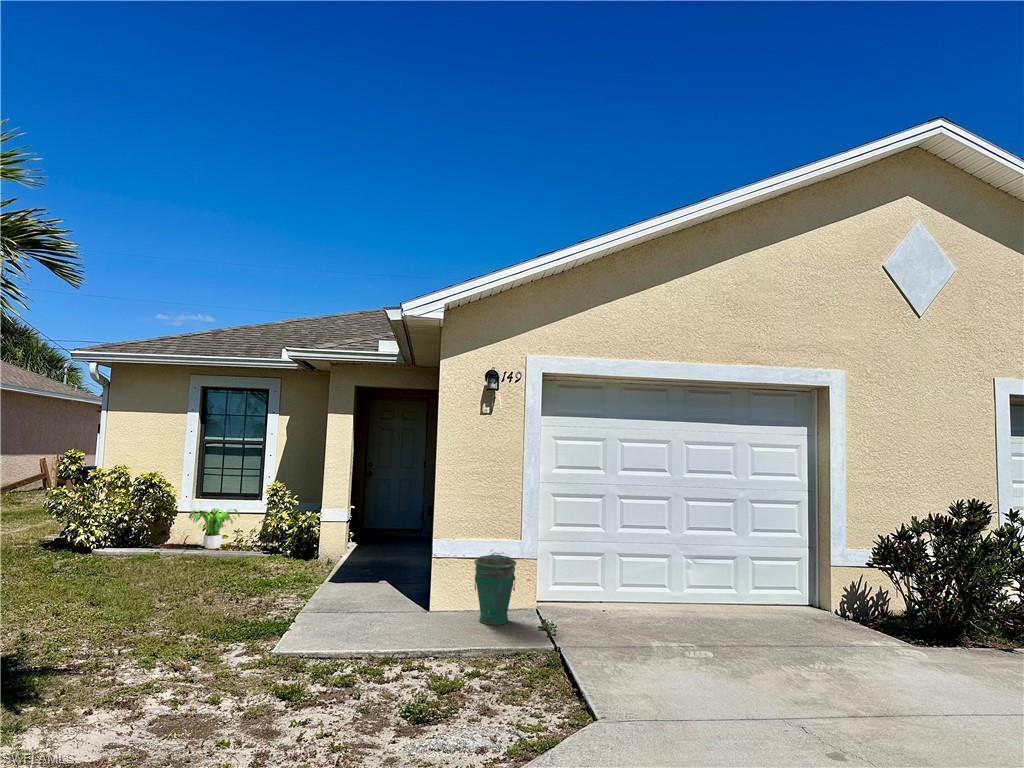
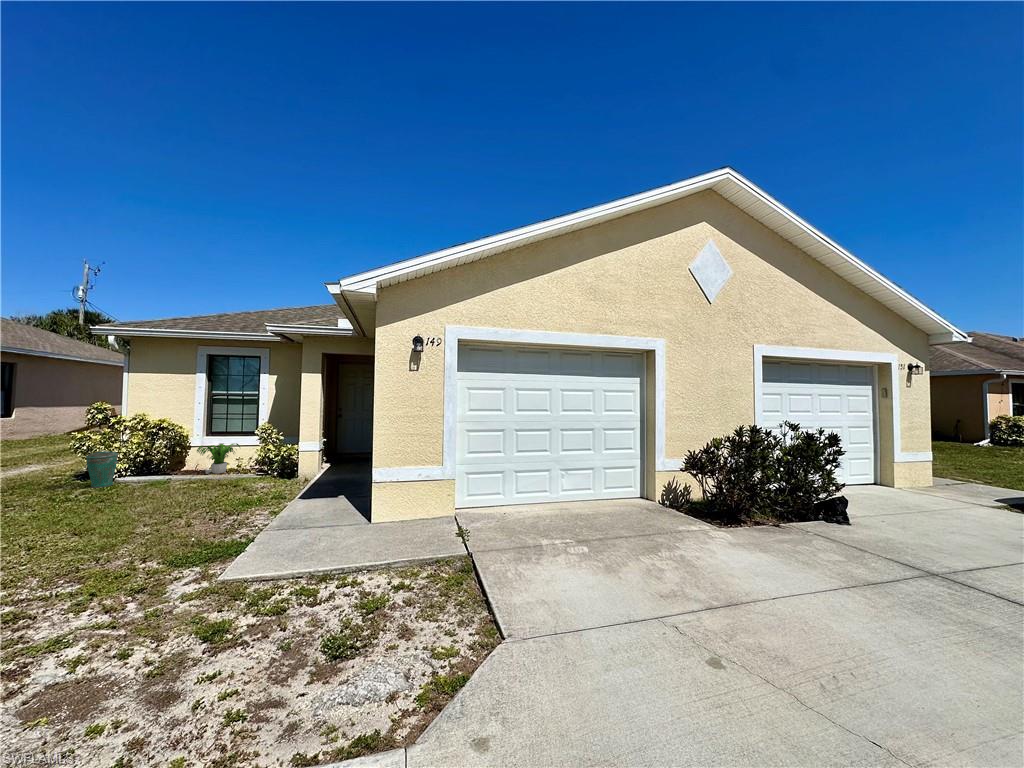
trash can: present [474,553,516,625] -> present [86,450,118,488]

